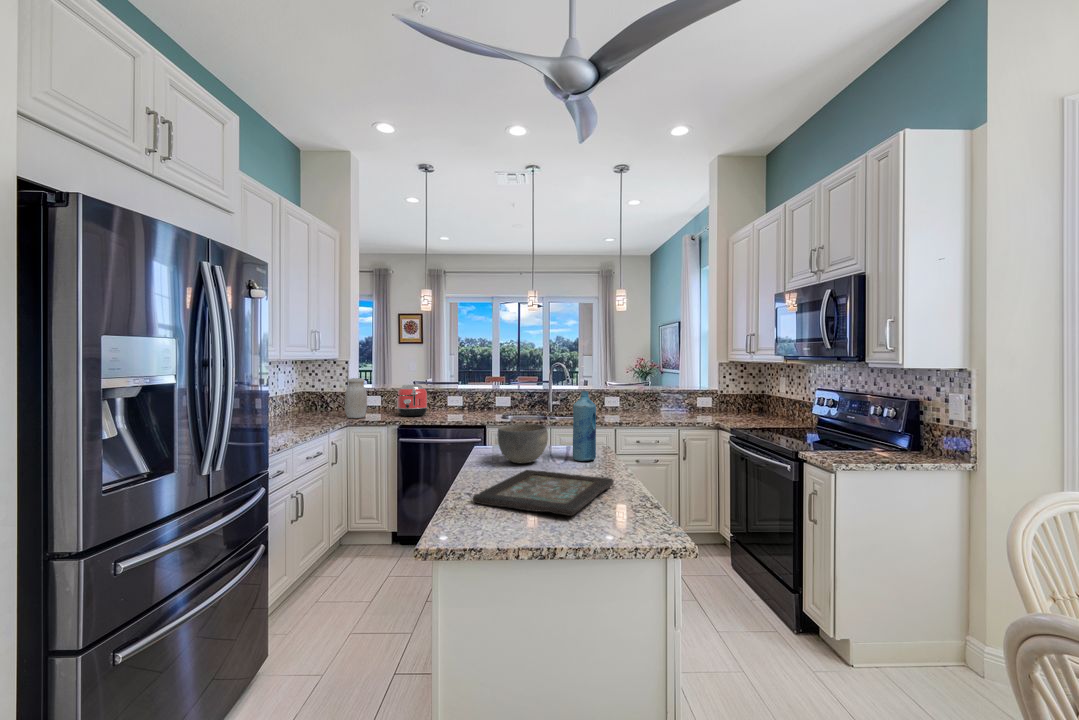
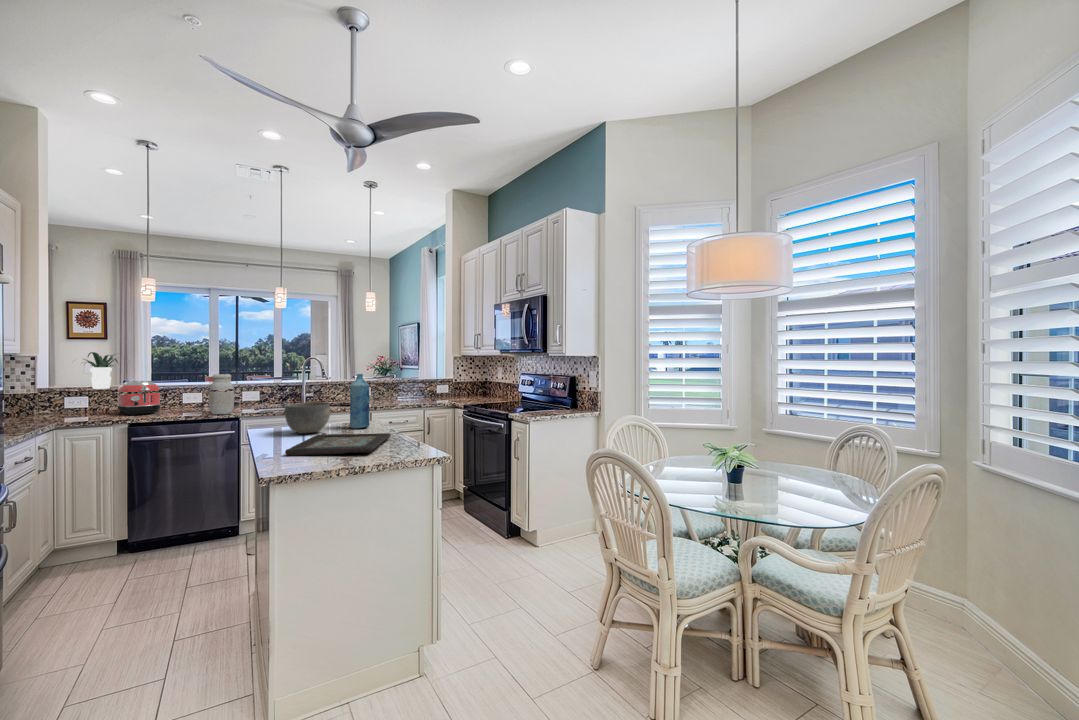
potted plant: none [371,358,413,390] -> present [84,352,118,389]
jar: present [345,378,367,418] -> present [209,374,235,414]

